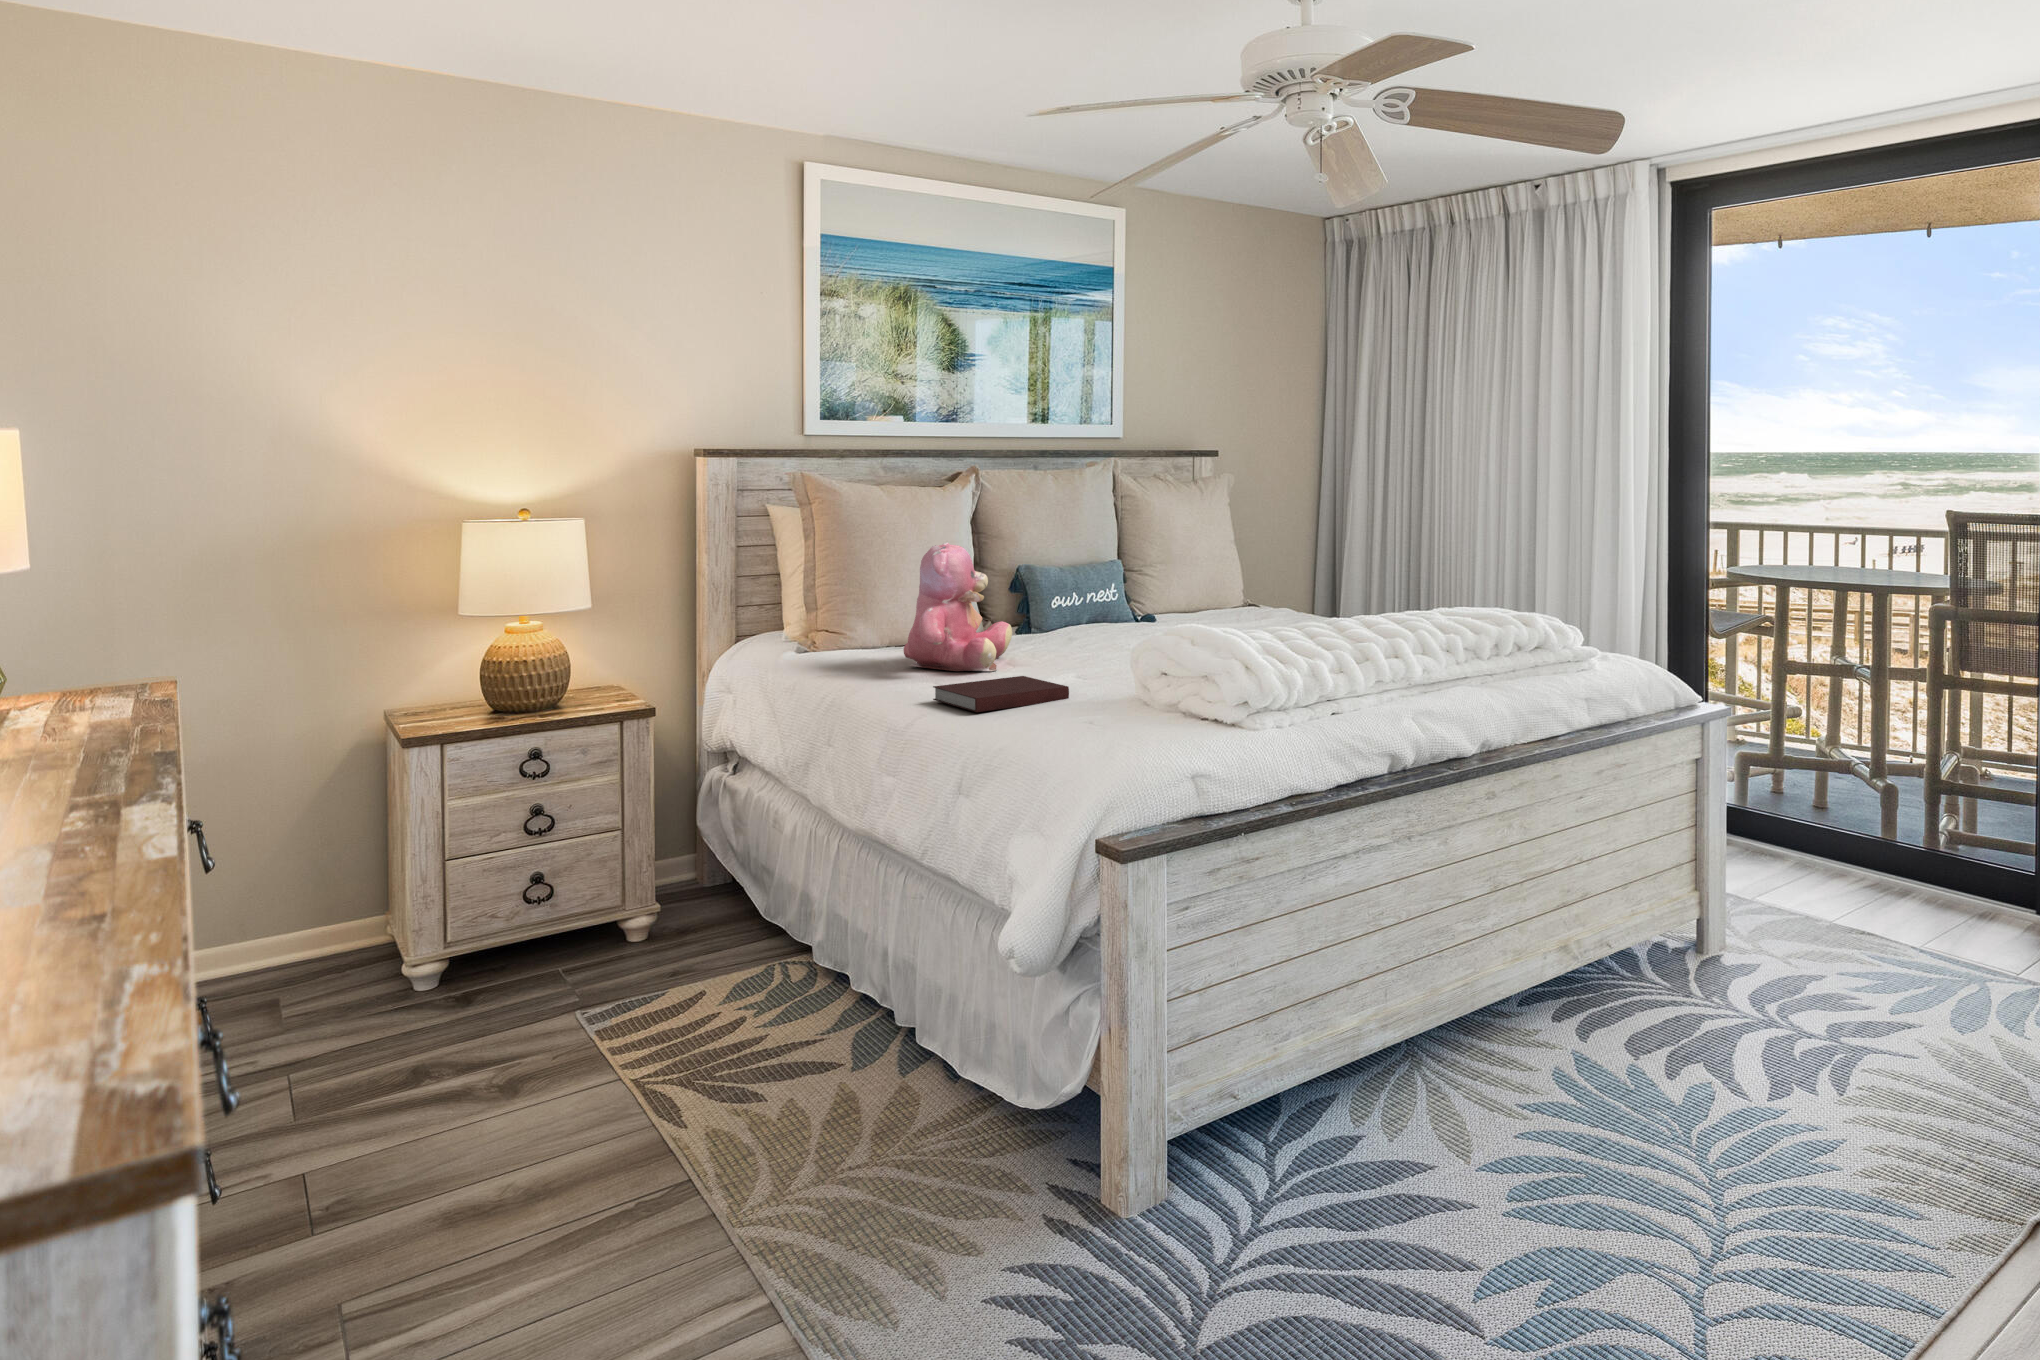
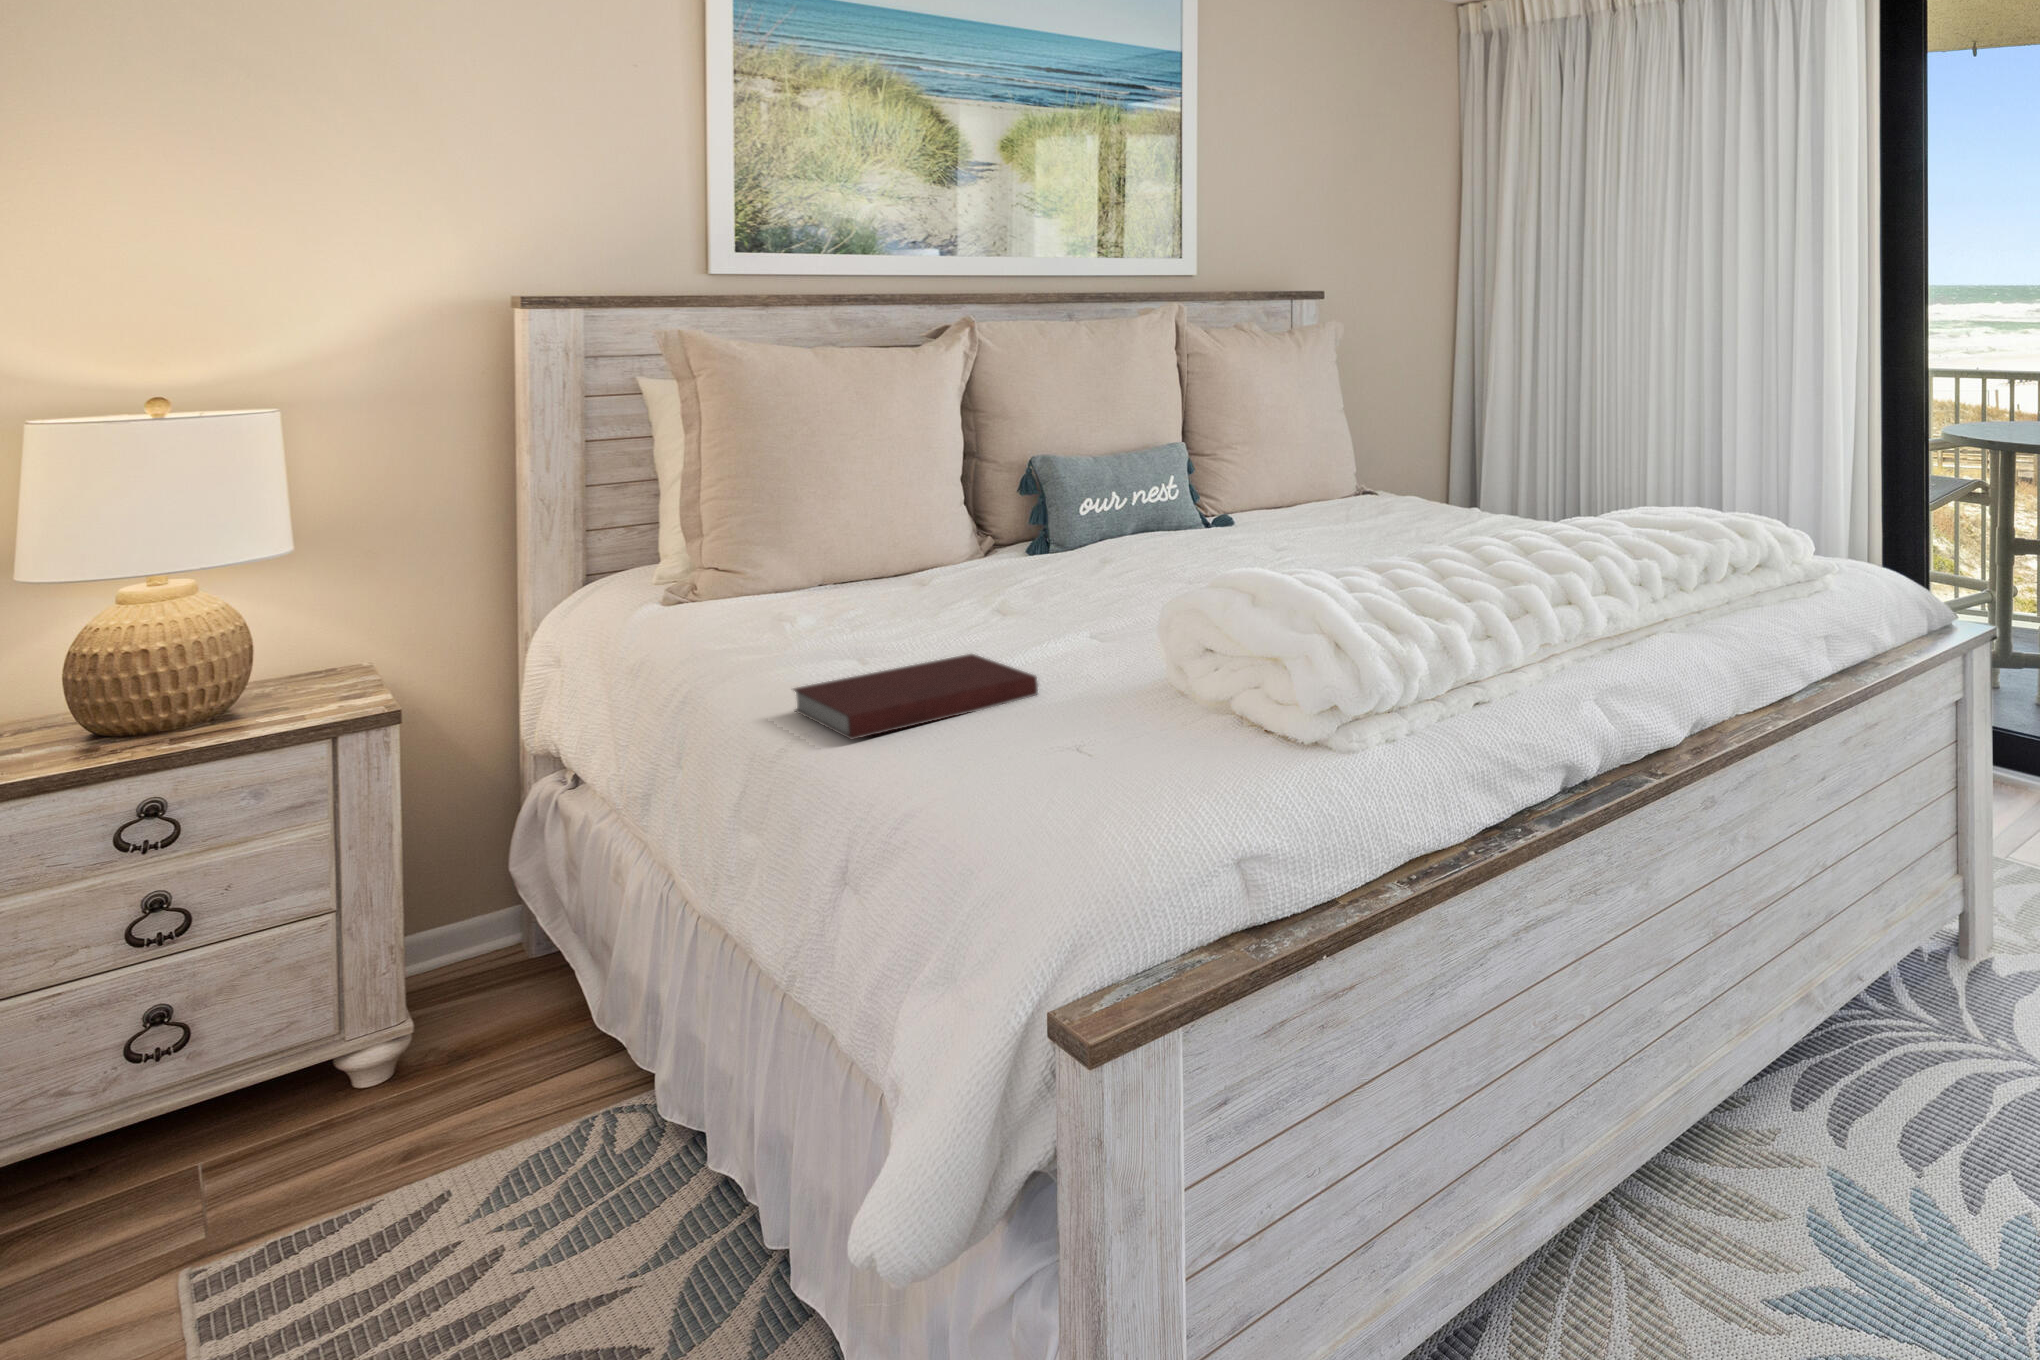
teddy bear: present [904,542,1012,671] -> none [802,434,991,639]

